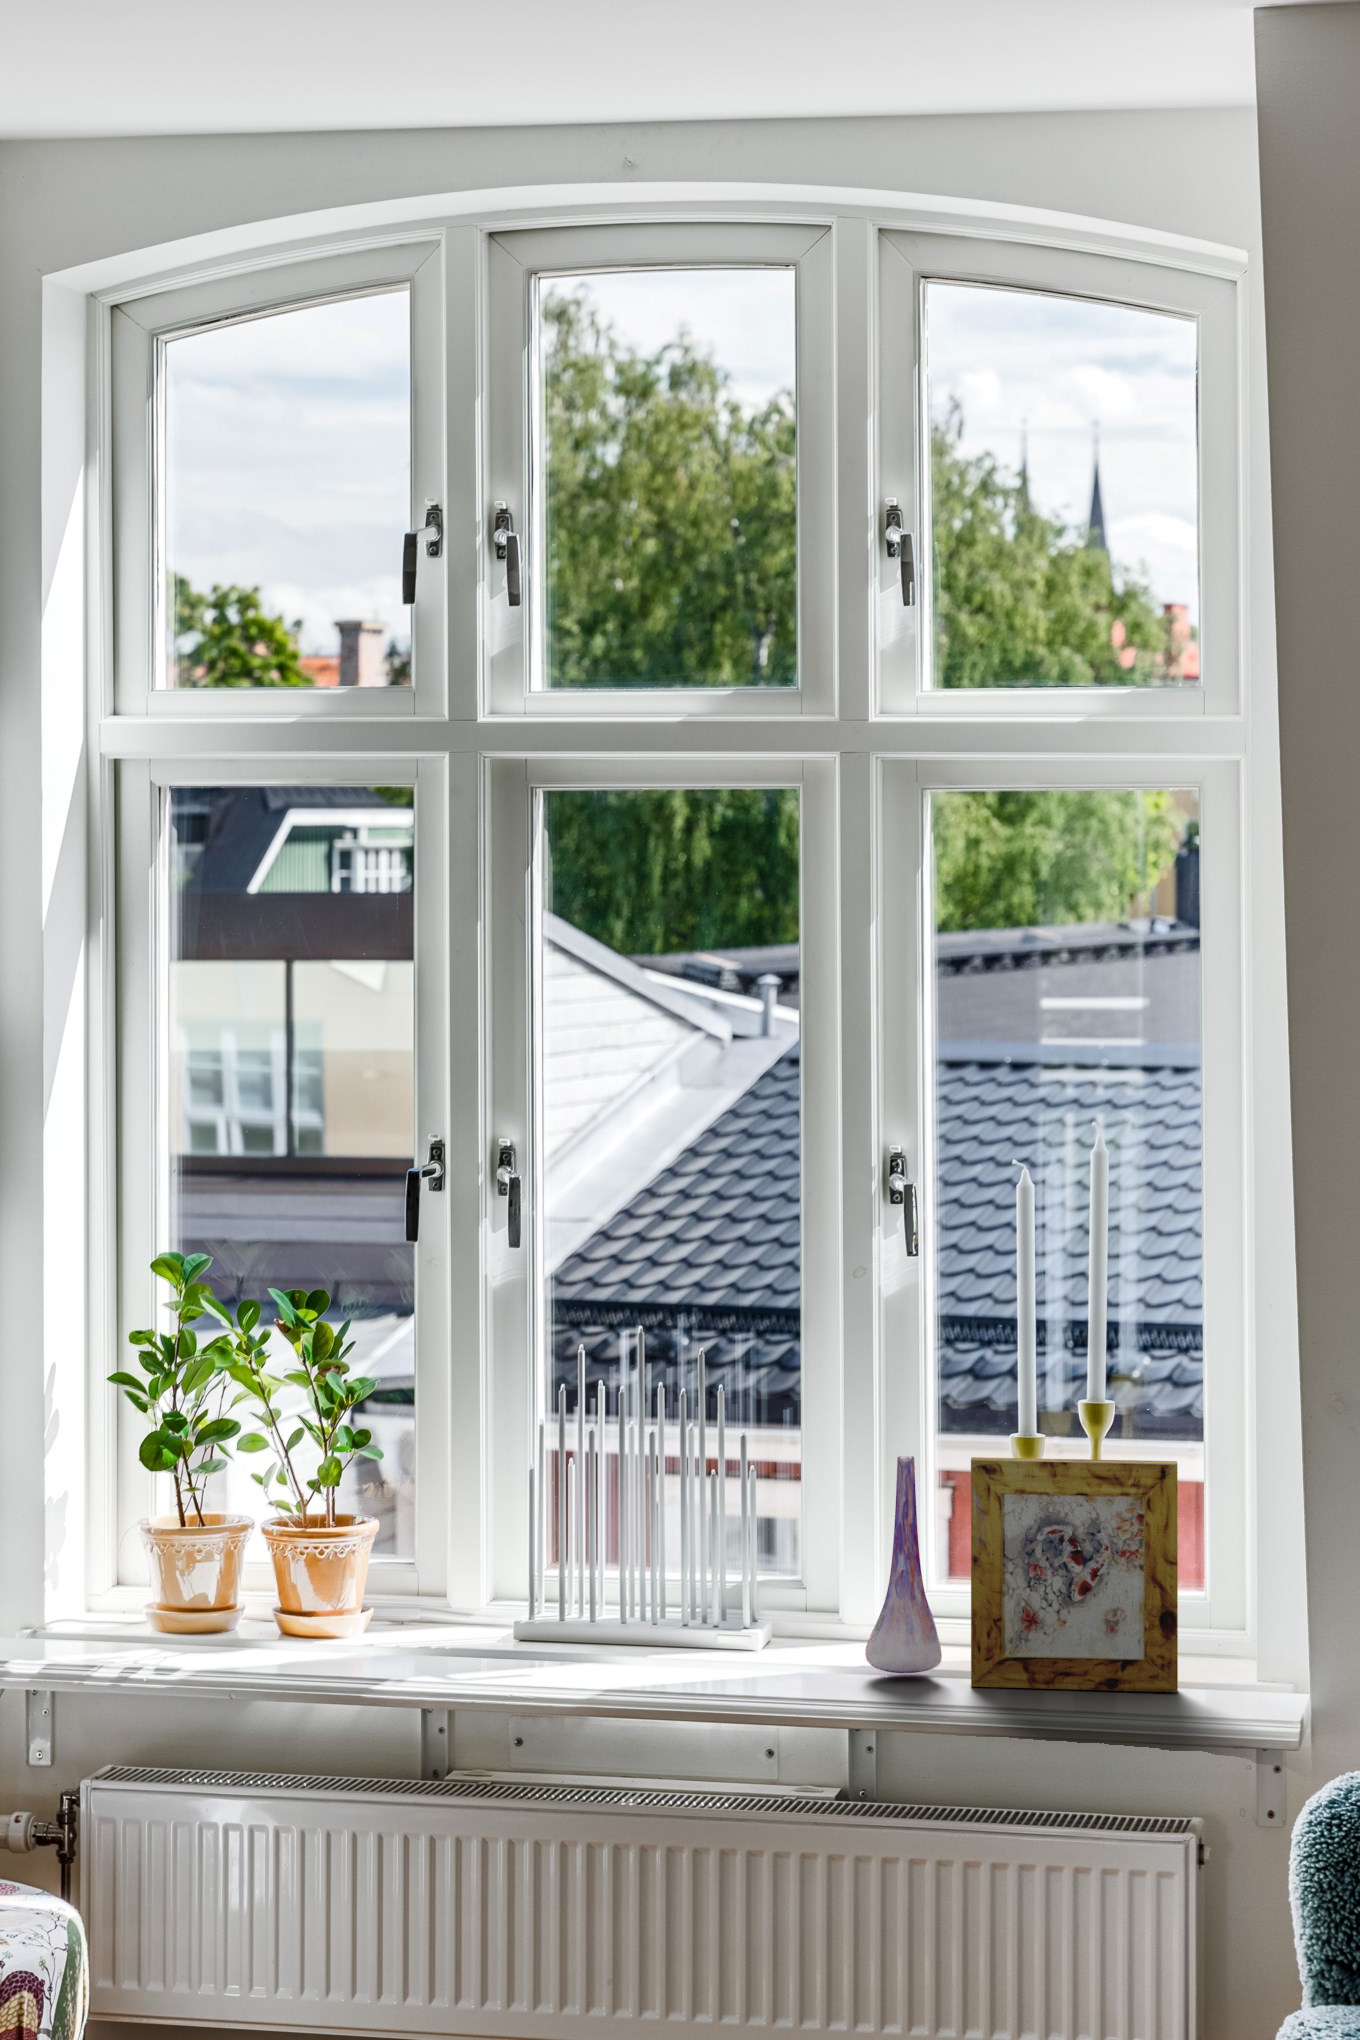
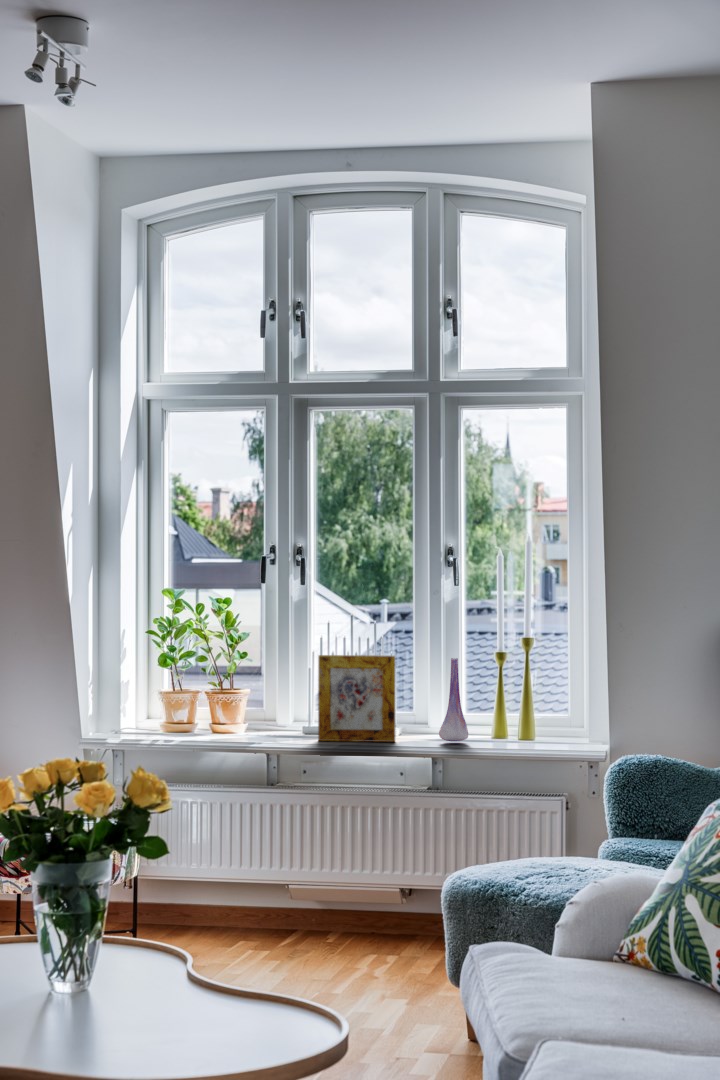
picture frame: present [971,1457,1178,1692] -> present [318,655,395,742]

